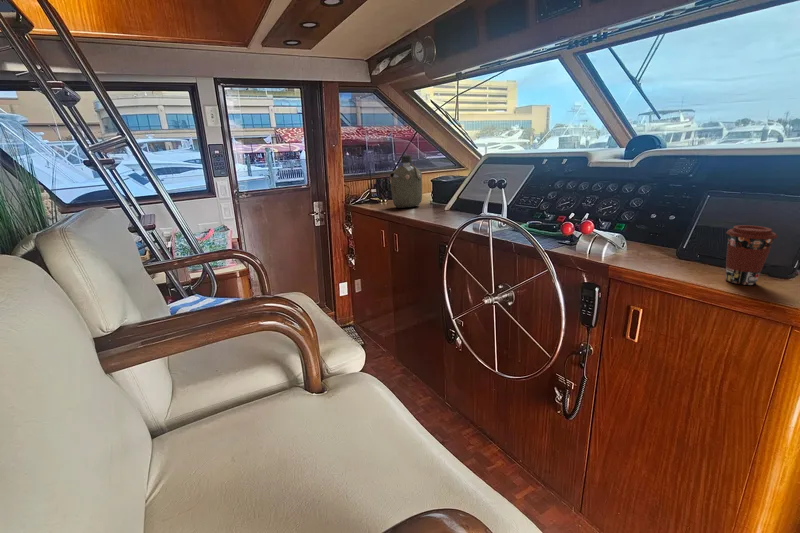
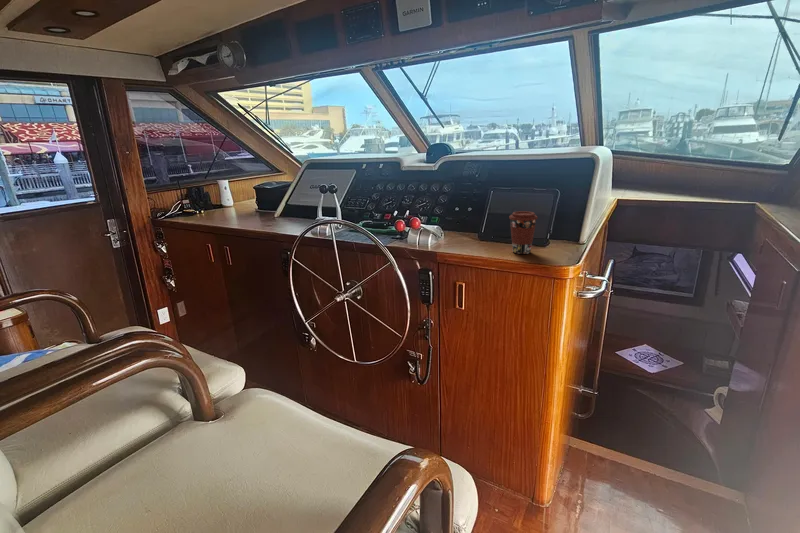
water bottle: present [390,155,422,208] -> none [208,162,247,219]

